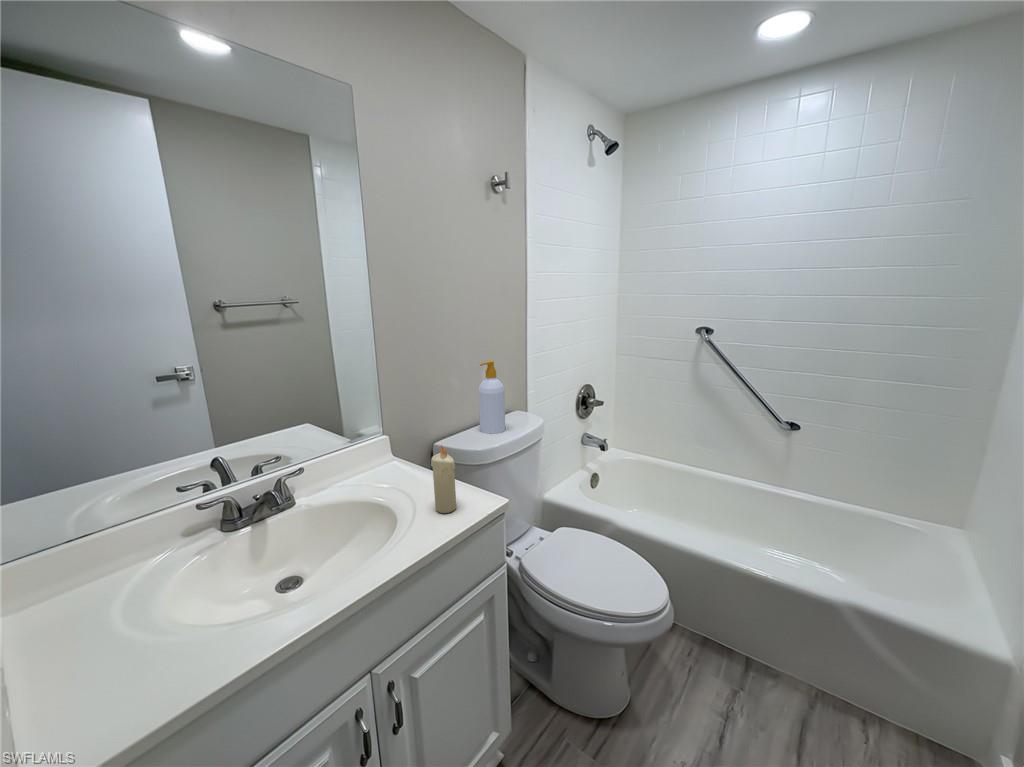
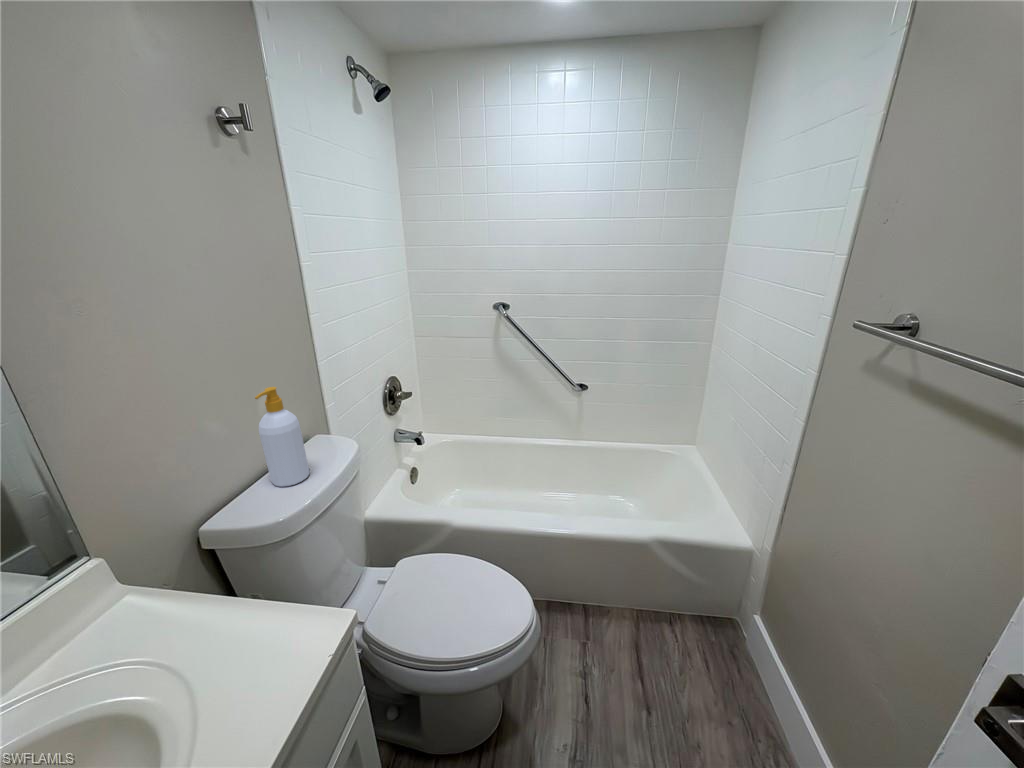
candle: present [431,445,456,513] -> none [211,582,273,680]

